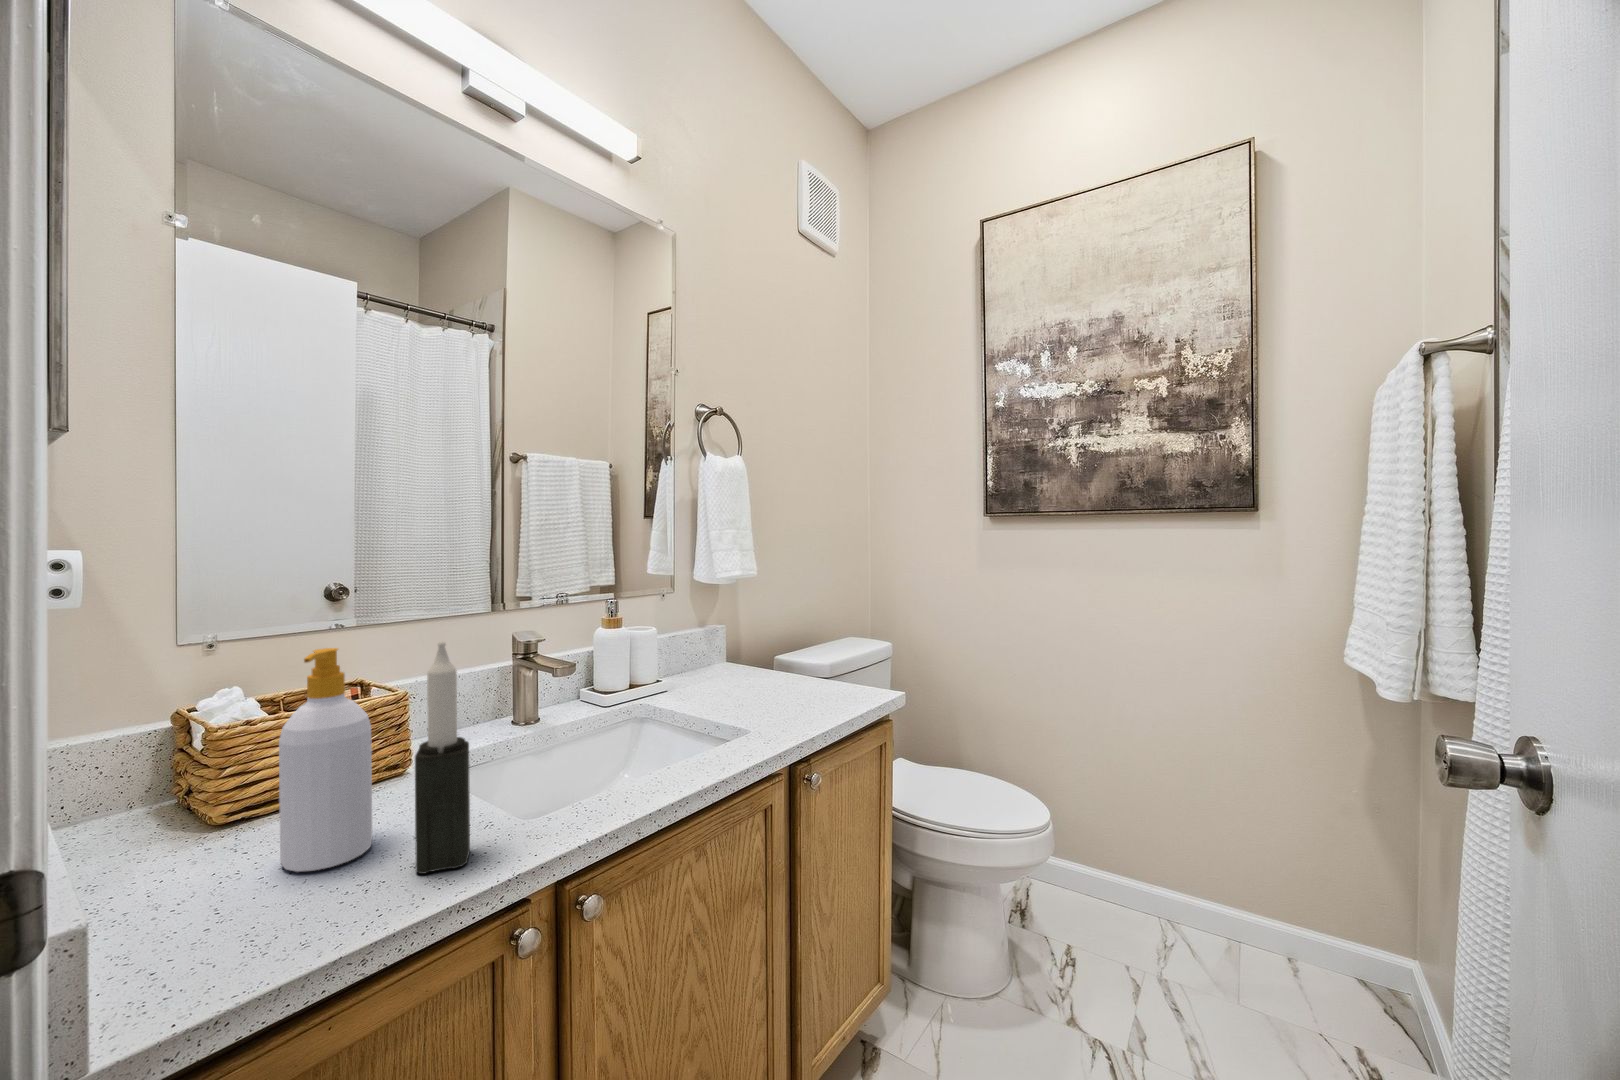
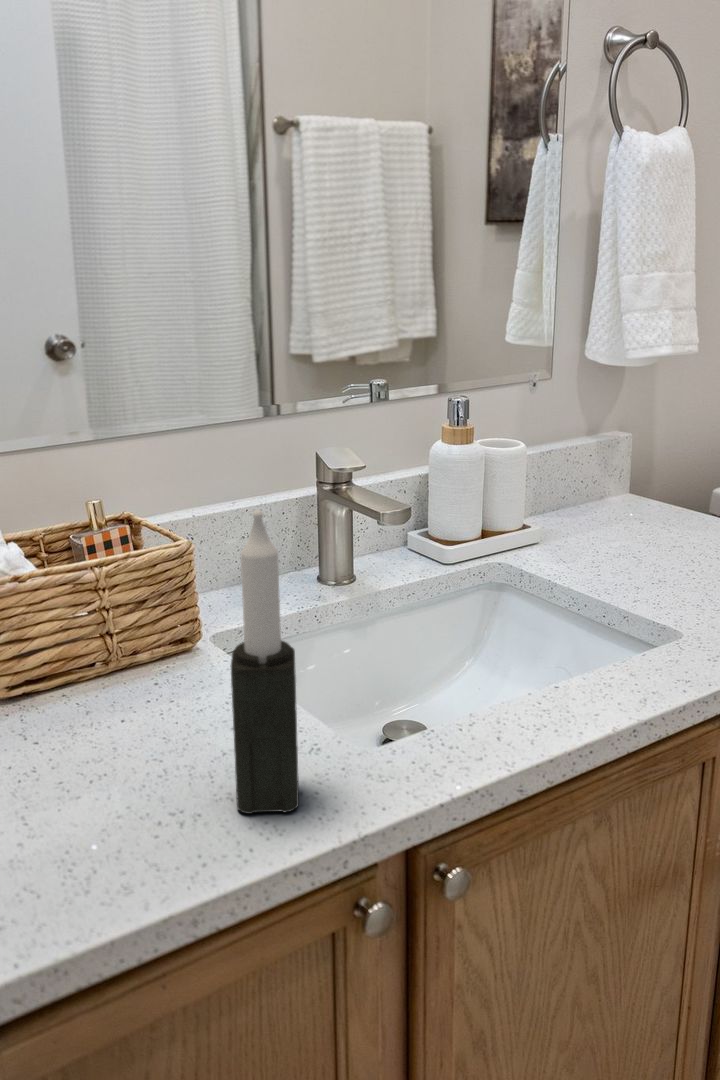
soap bottle: present [279,648,372,872] -> none [66,503,176,786]

